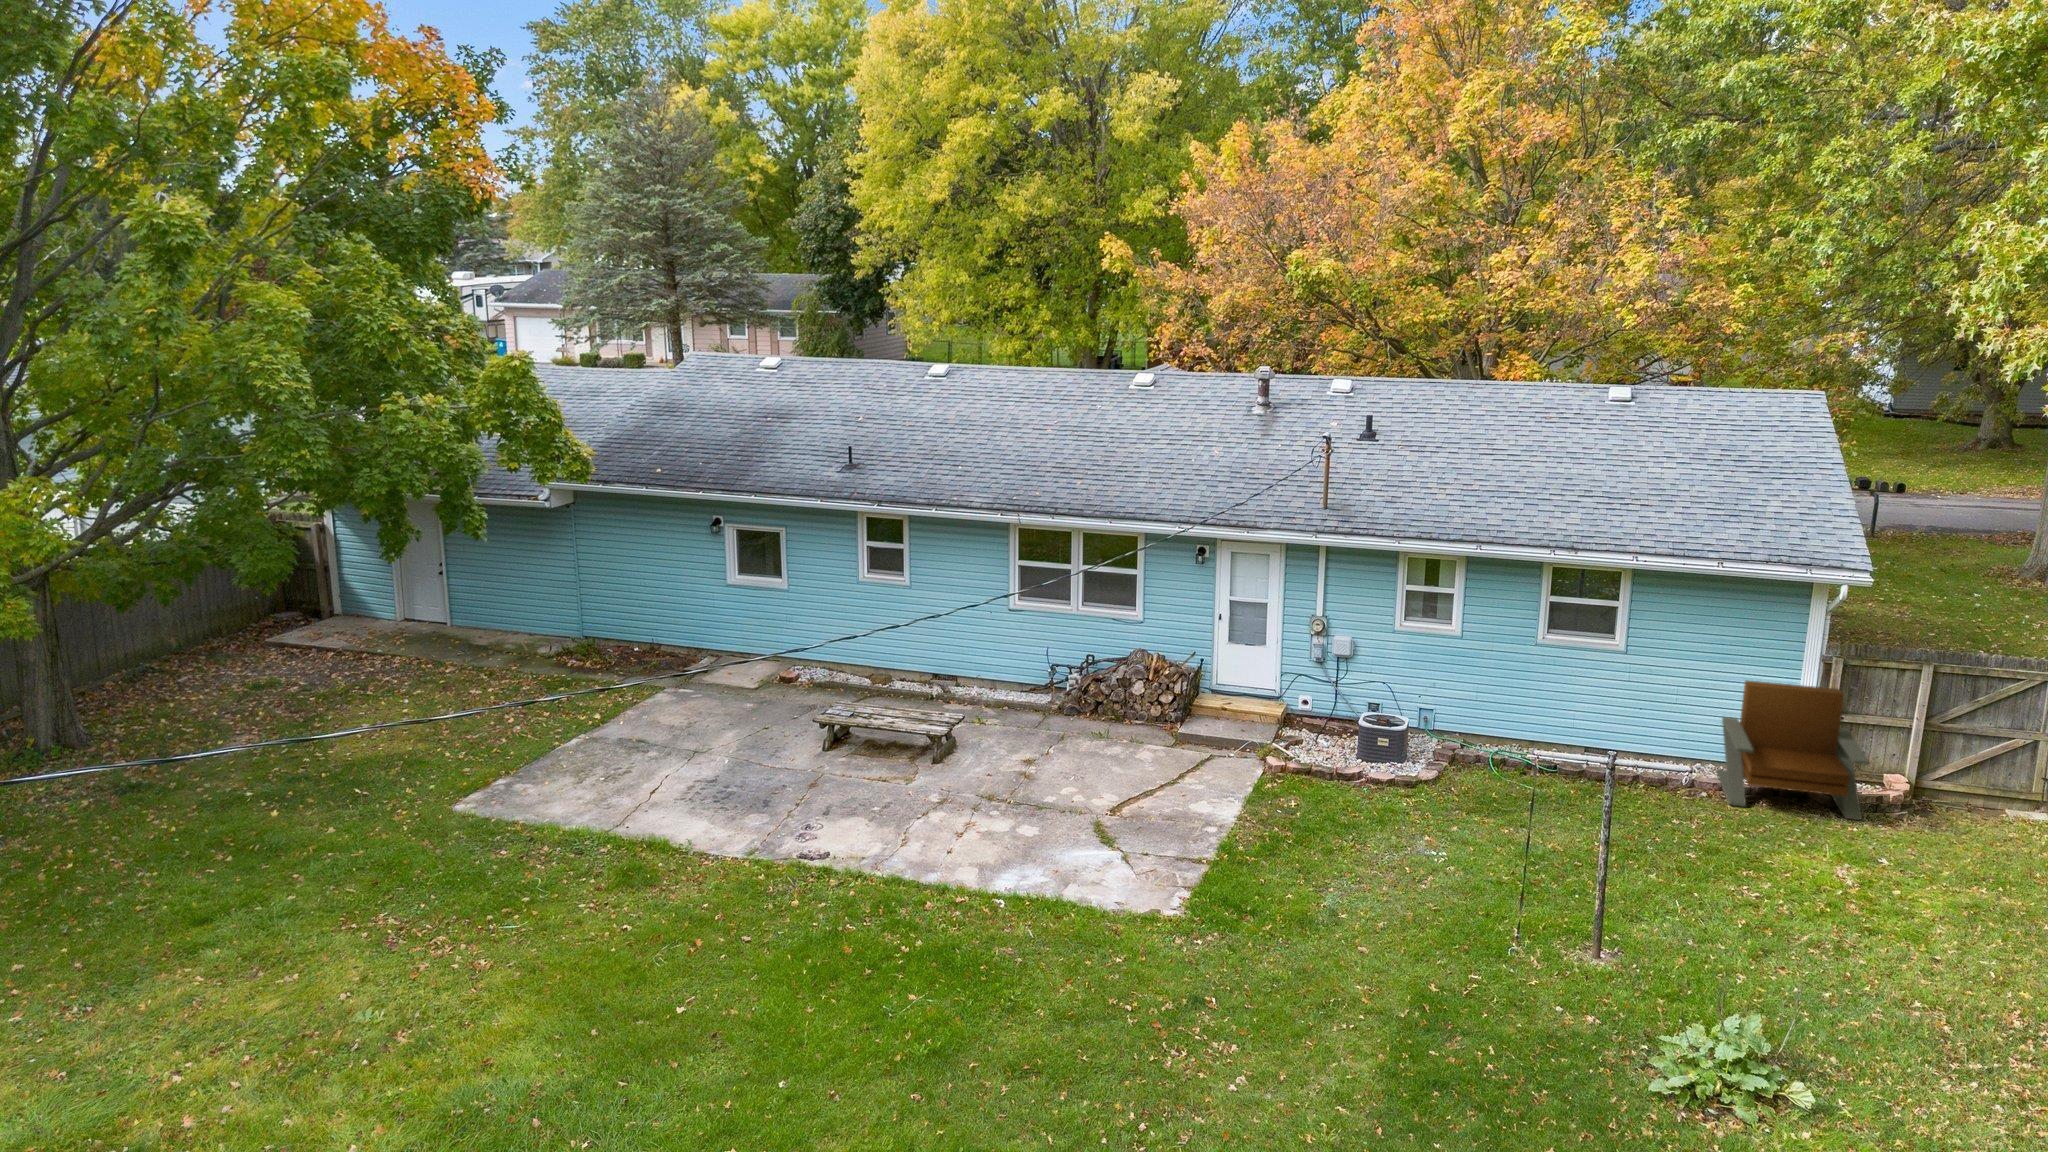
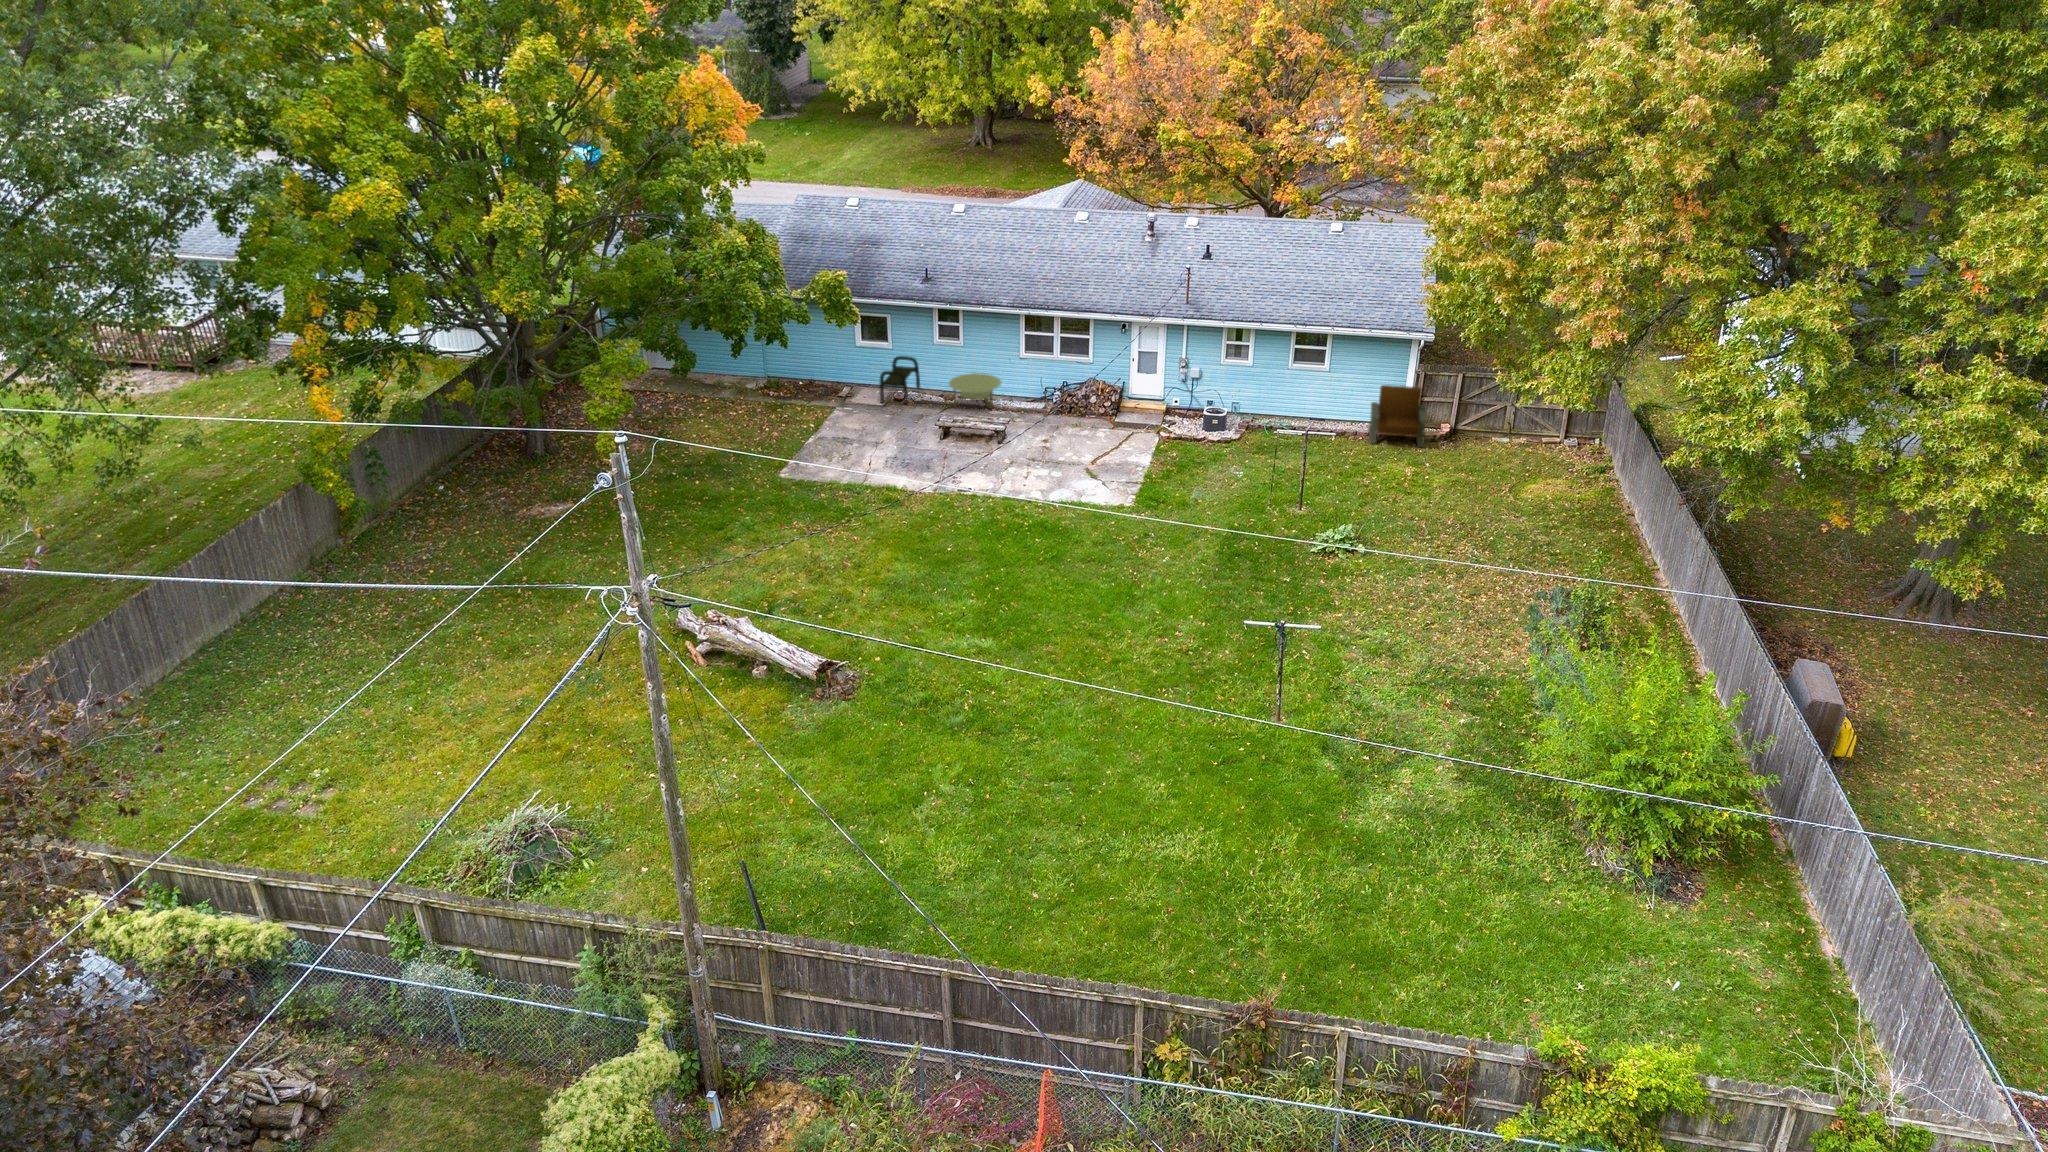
bench: none [746,599,833,684] -> present [880,356,920,404]
round table: none [870,635,969,699] -> present [949,373,1001,409]

